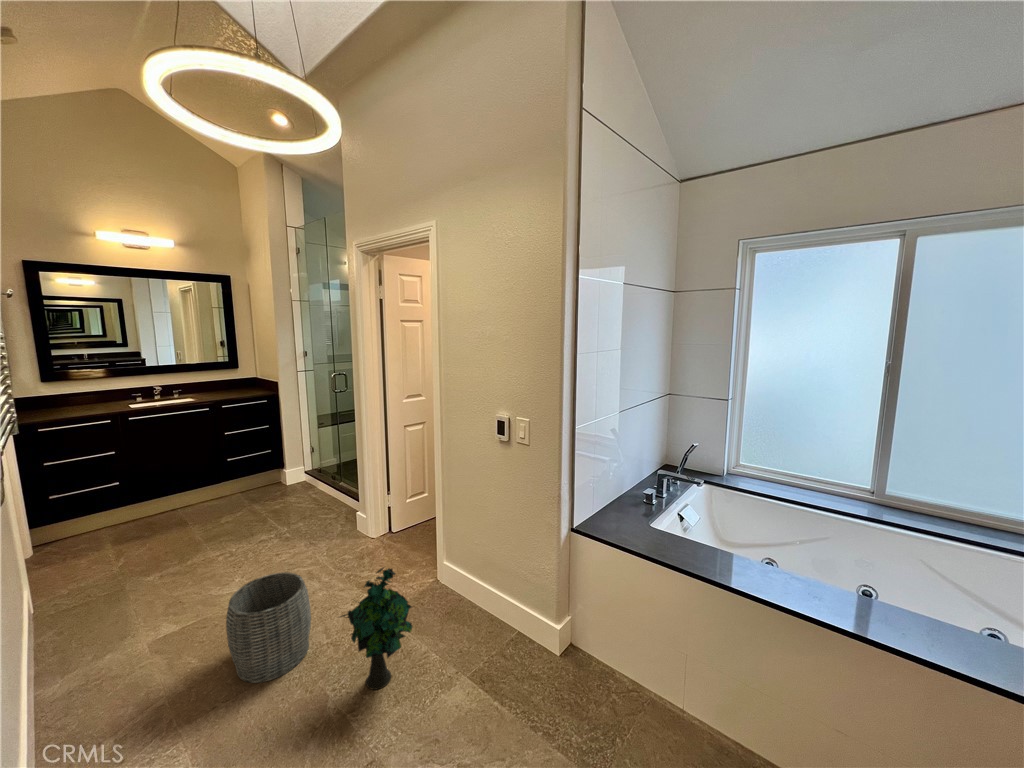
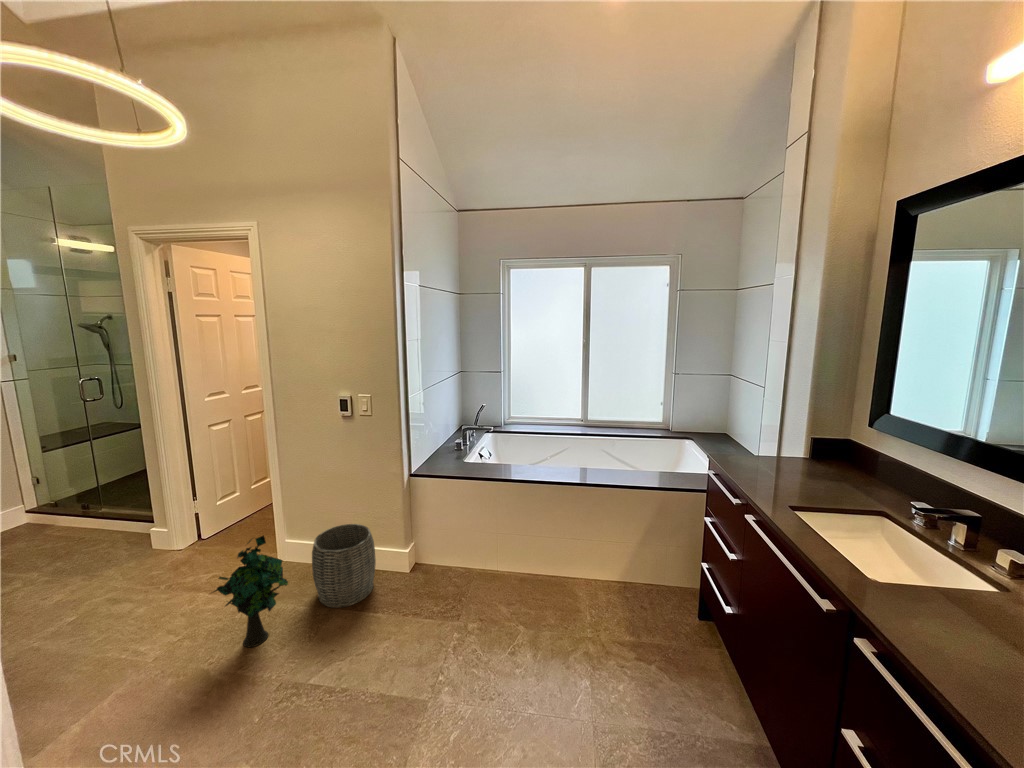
woven basket: present [226,572,311,683] -> present [312,524,376,608]

